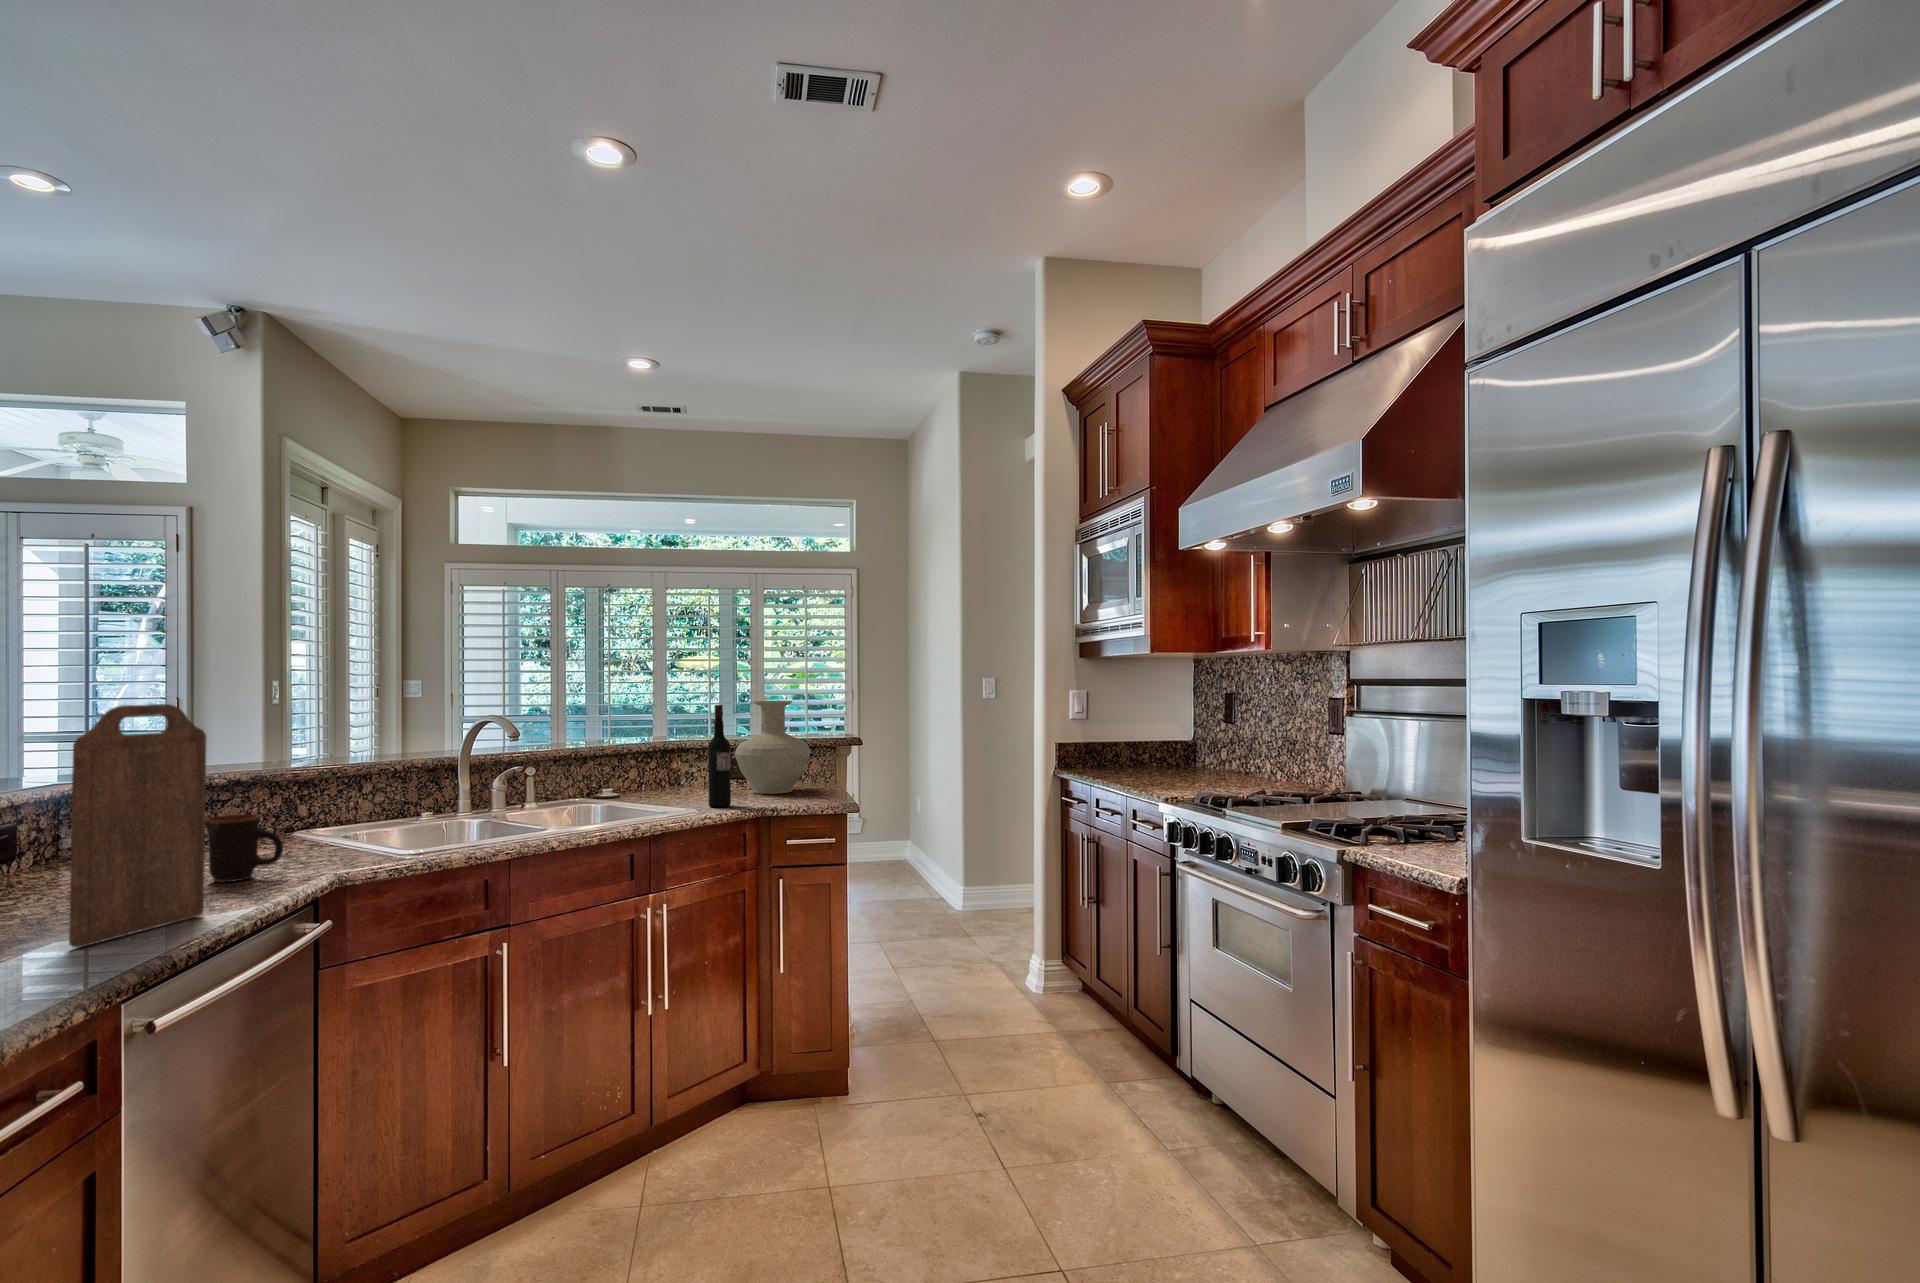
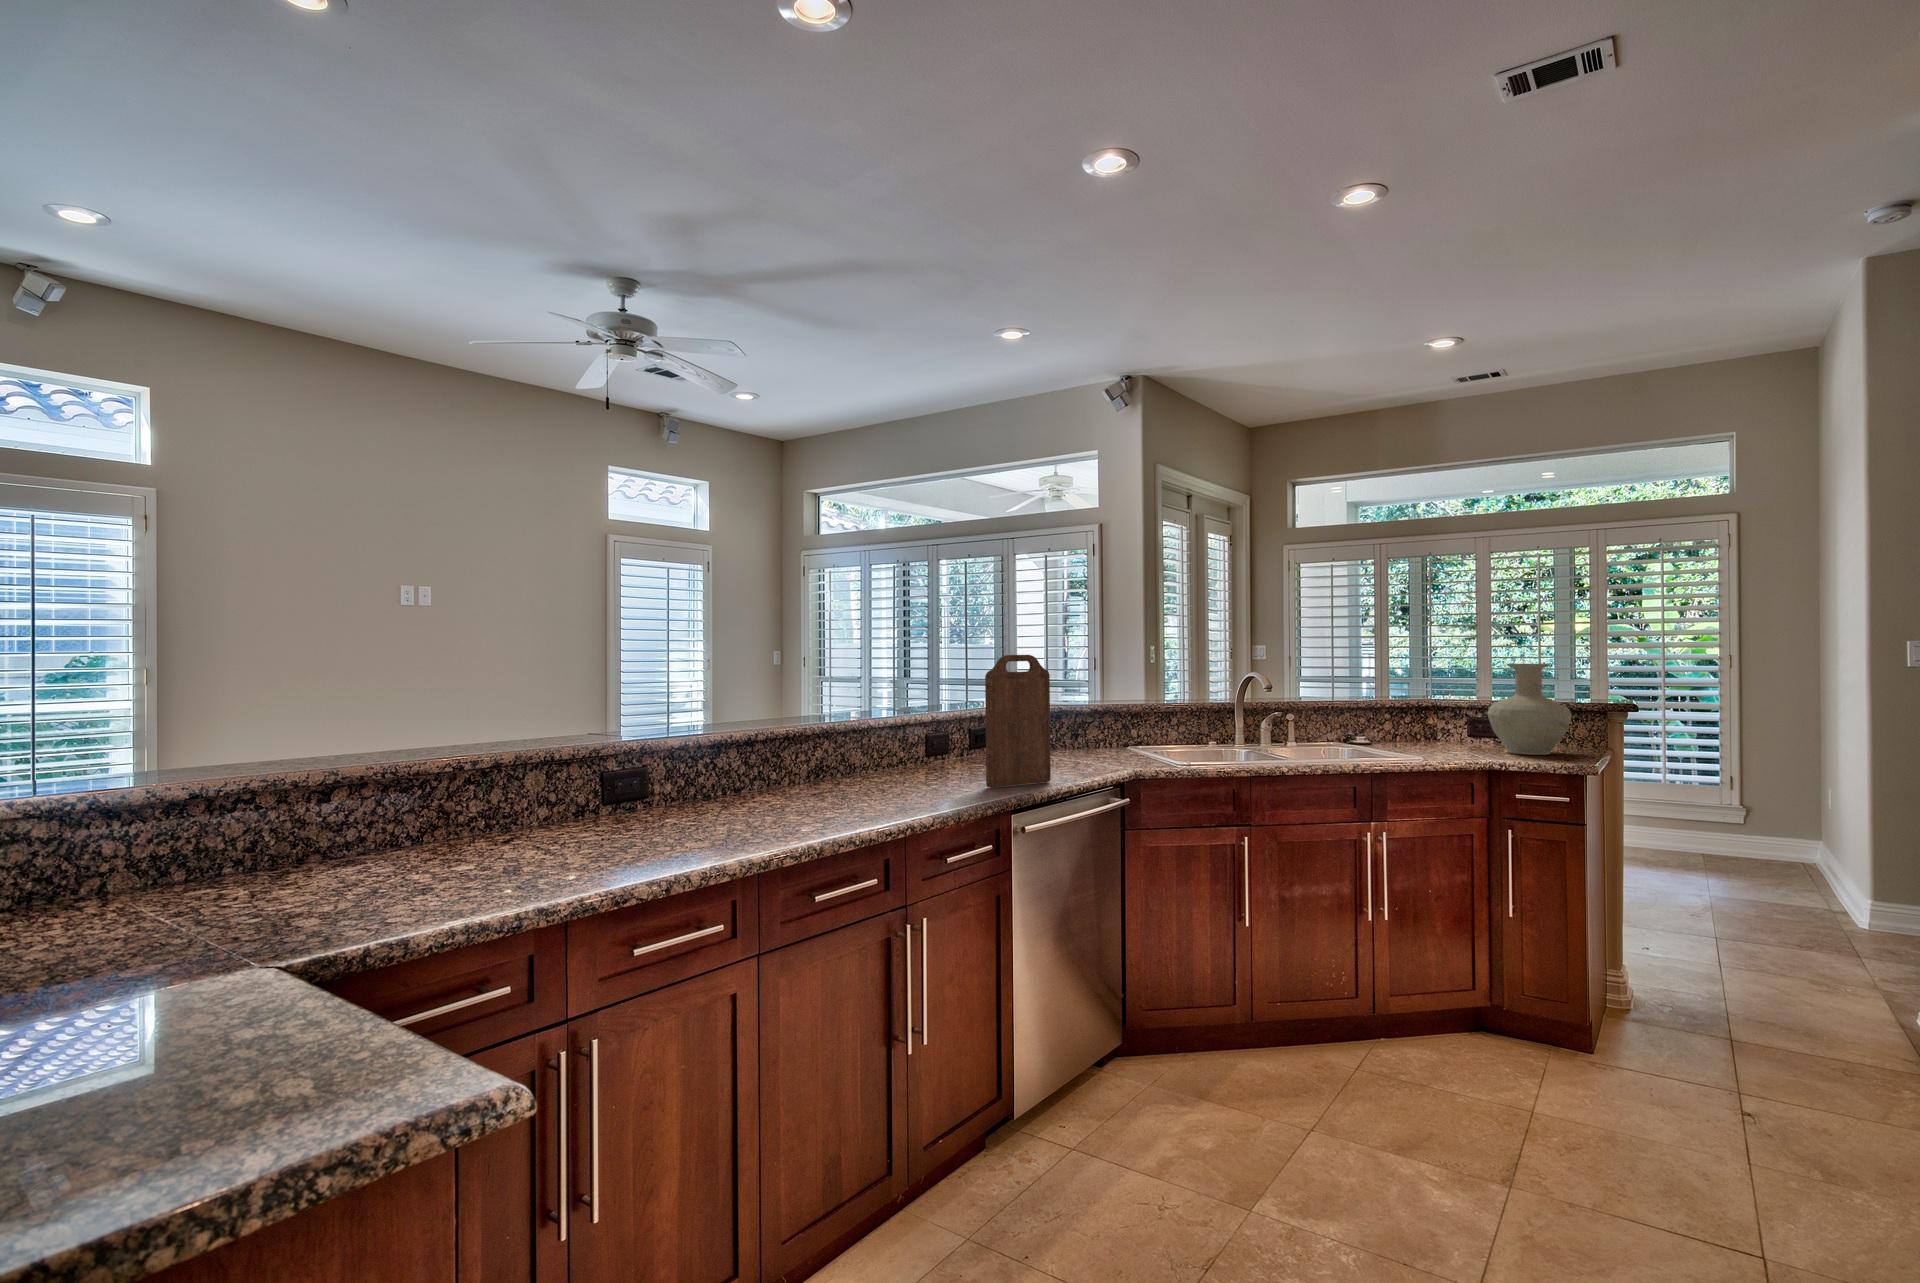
wine bottle: present [708,705,731,807] -> none [1444,666,1468,760]
mug: present [205,814,283,882] -> none [1062,727,1103,768]

